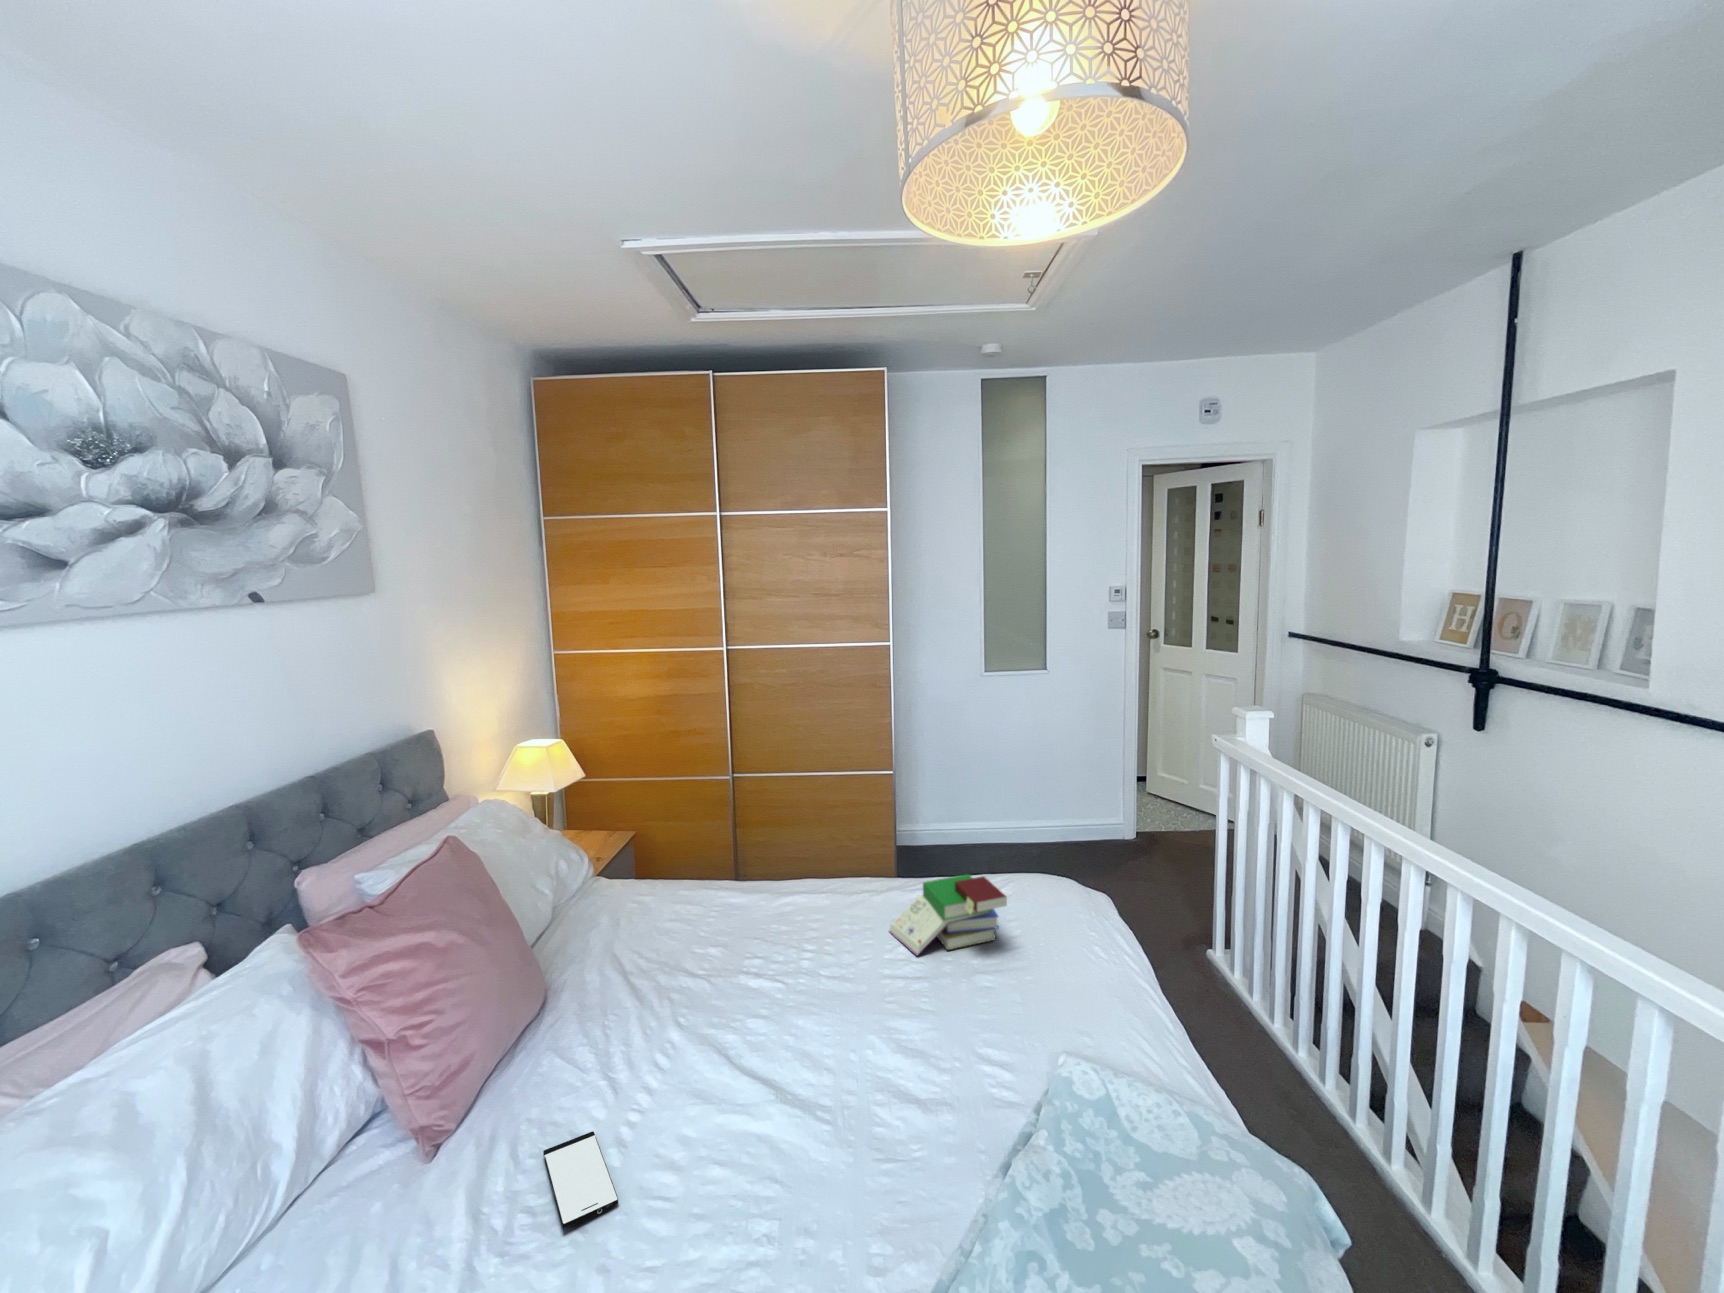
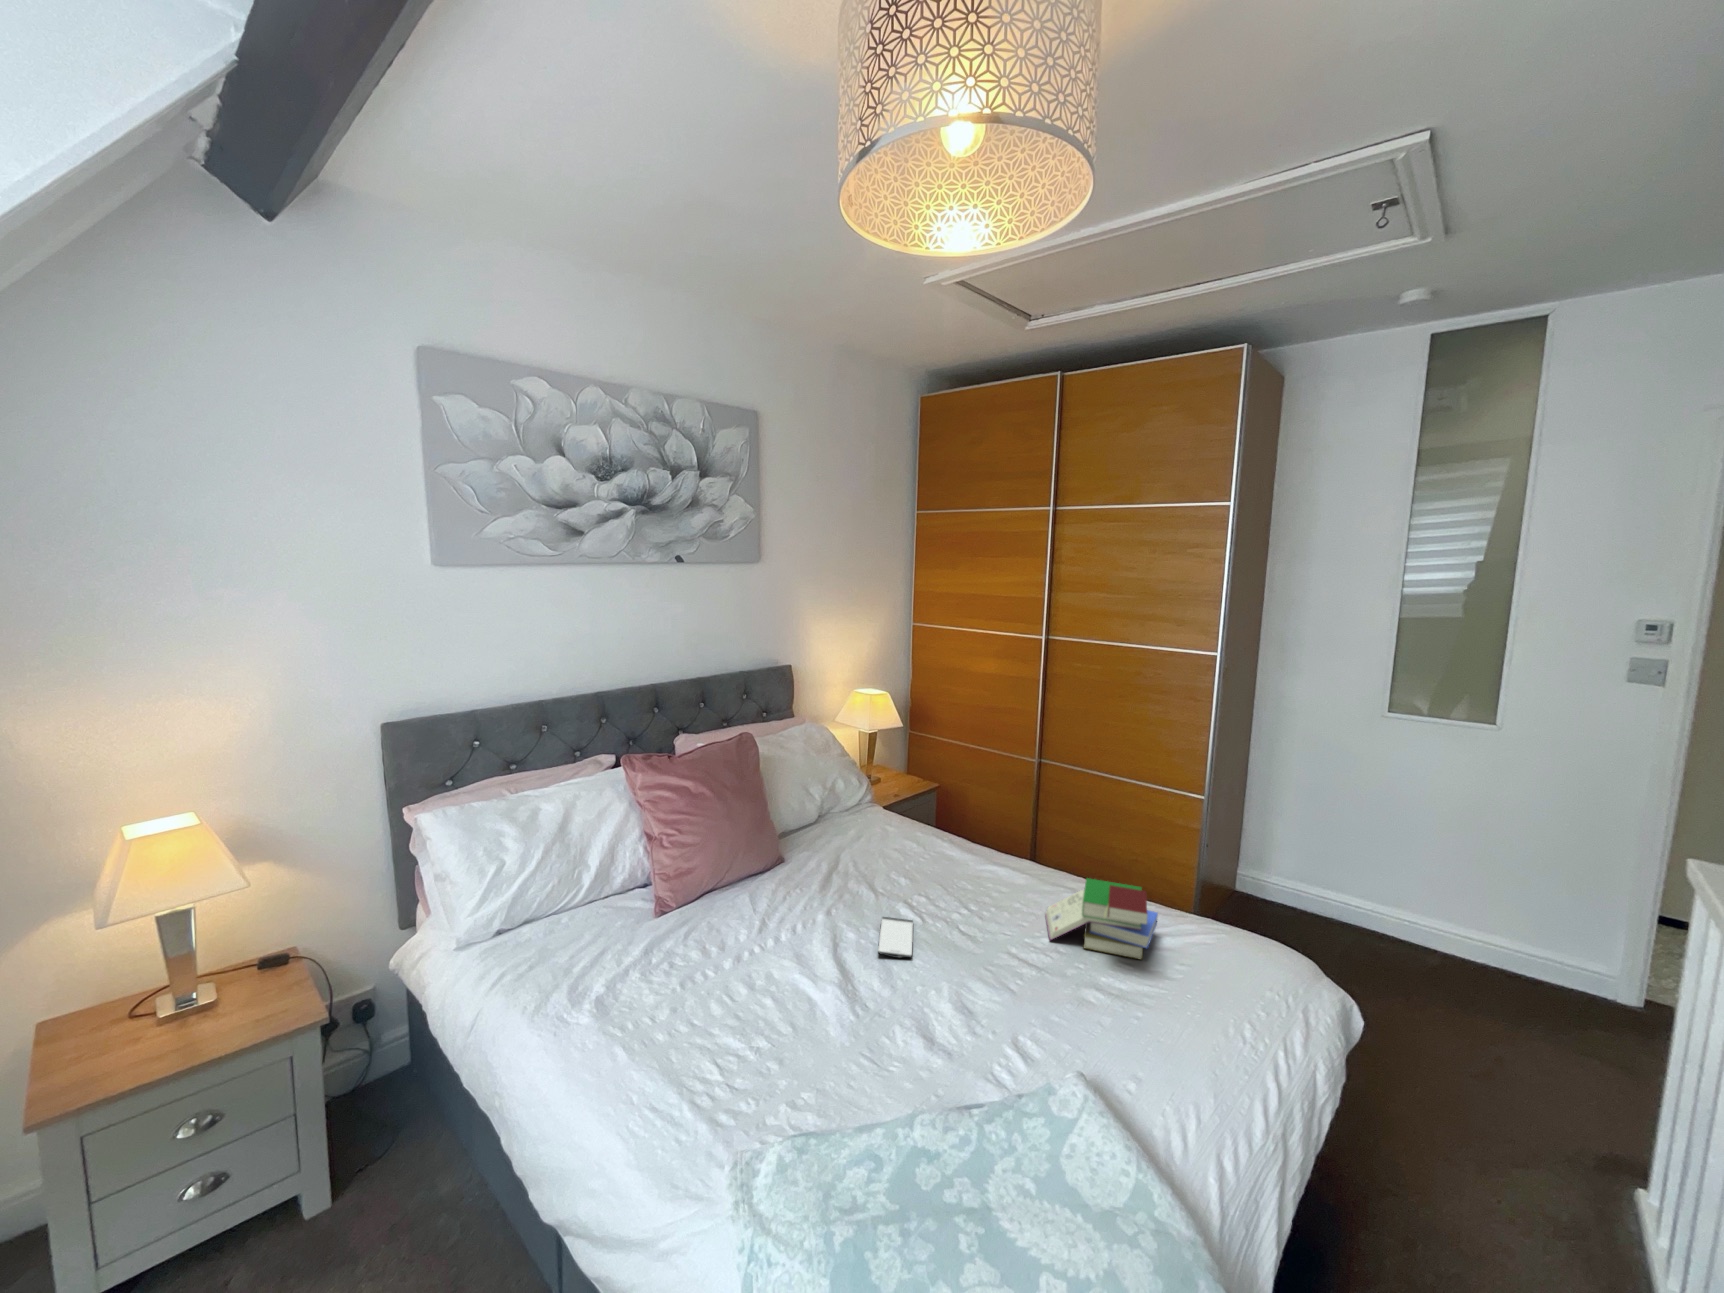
smartphone: present [543,1131,618,1228] -> present [878,917,913,958]

